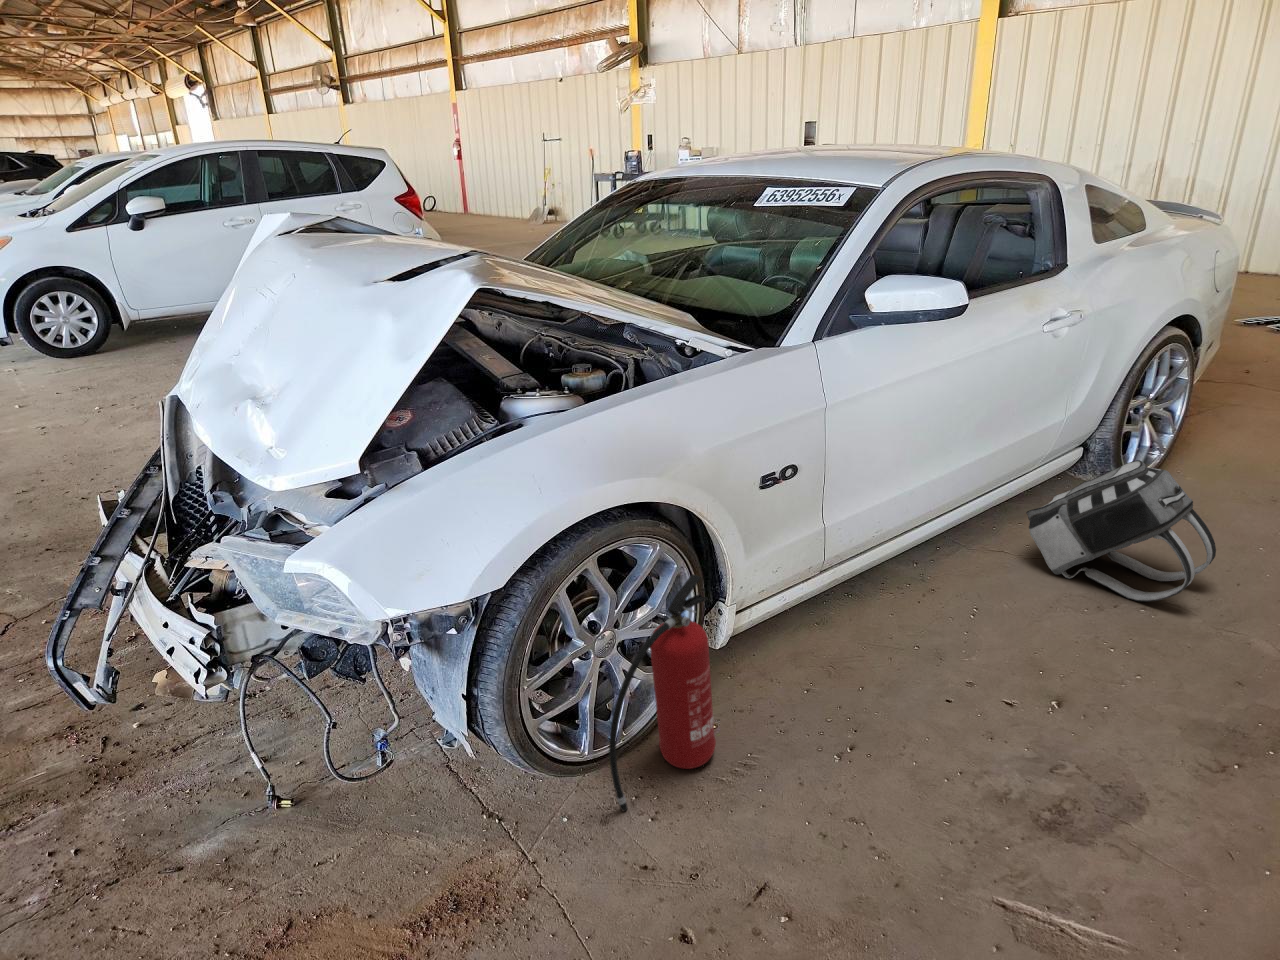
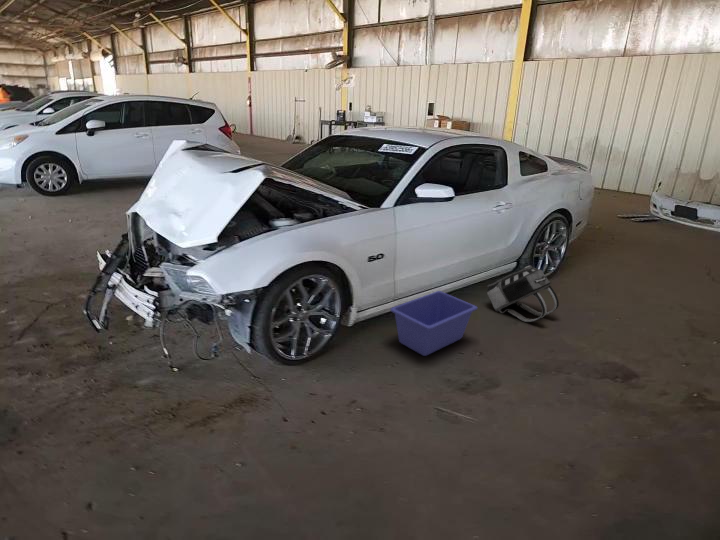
storage bin: none [818,540,1037,718] -> present [391,291,477,356]
fire extinguisher: present [609,574,716,811] -> none [303,291,345,379]

